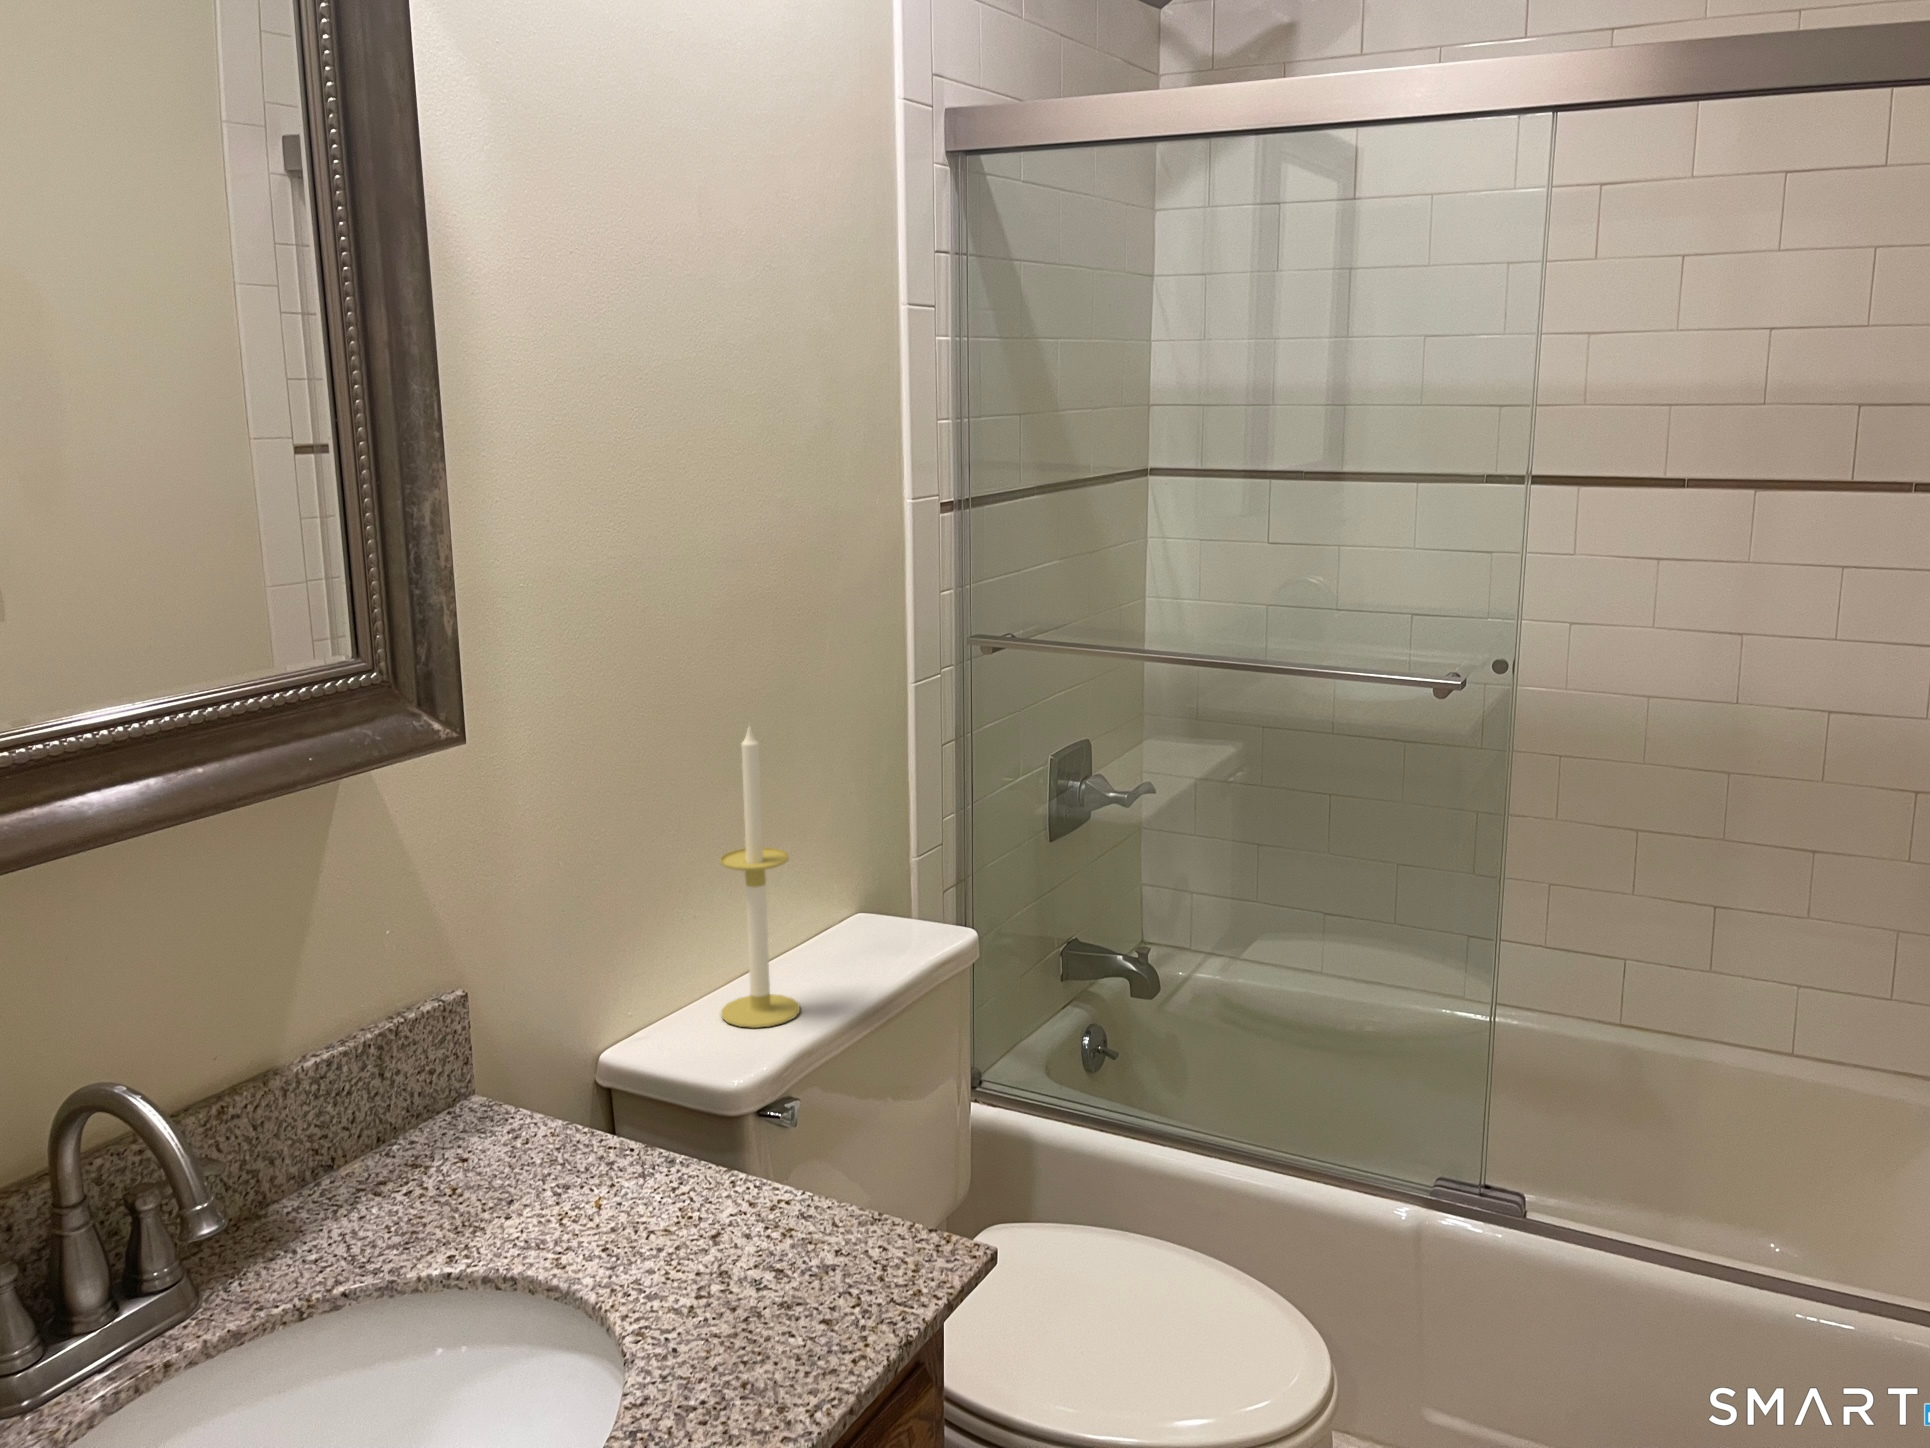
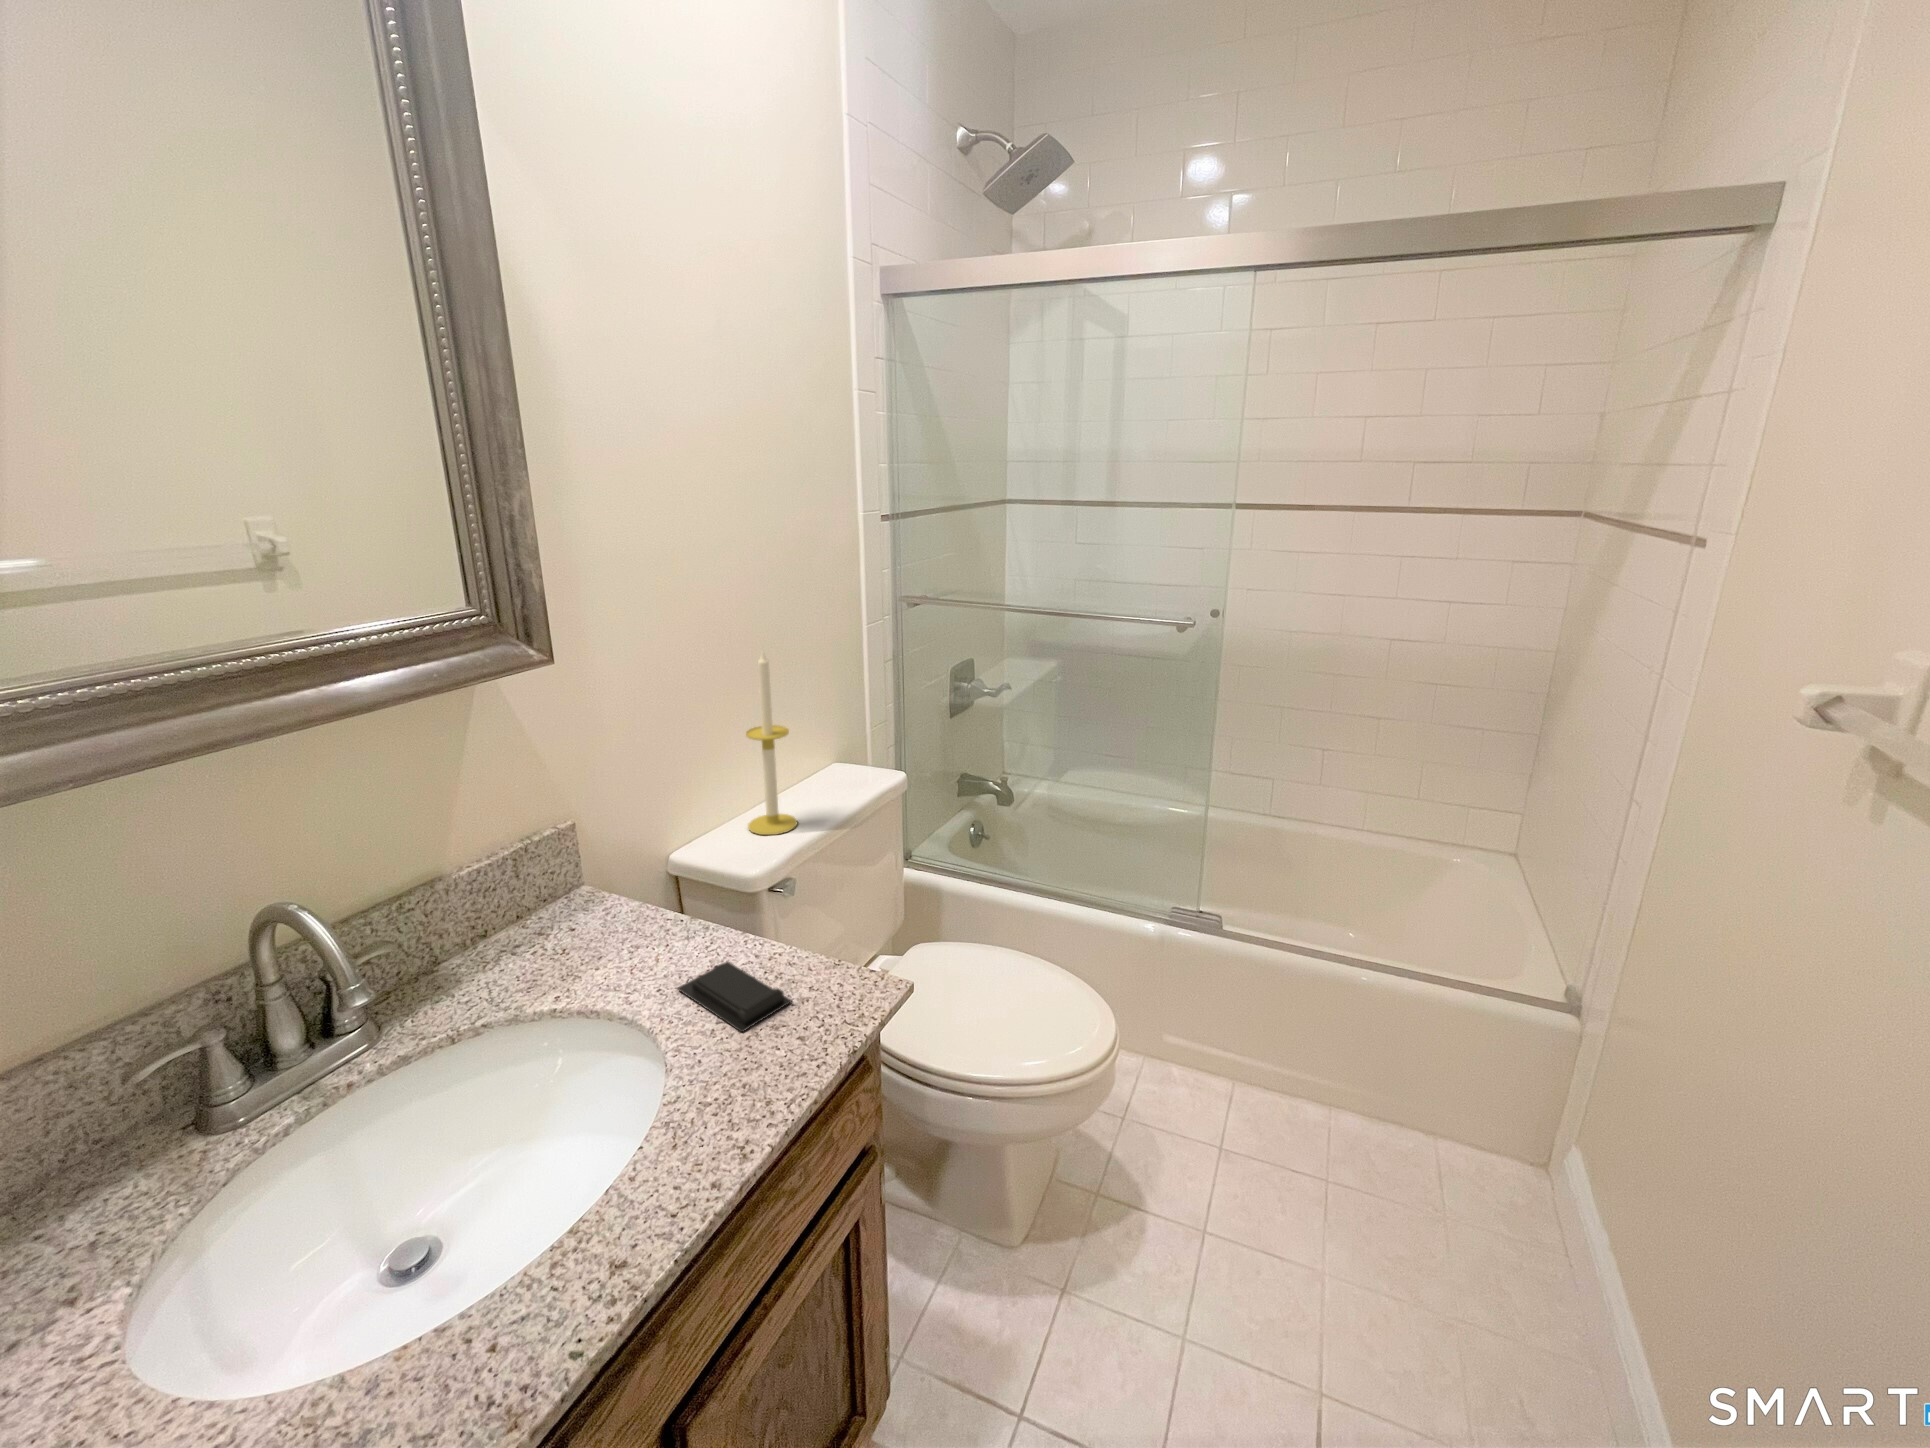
soap bar: none [632,1209,809,1312] -> present [678,962,791,1032]

